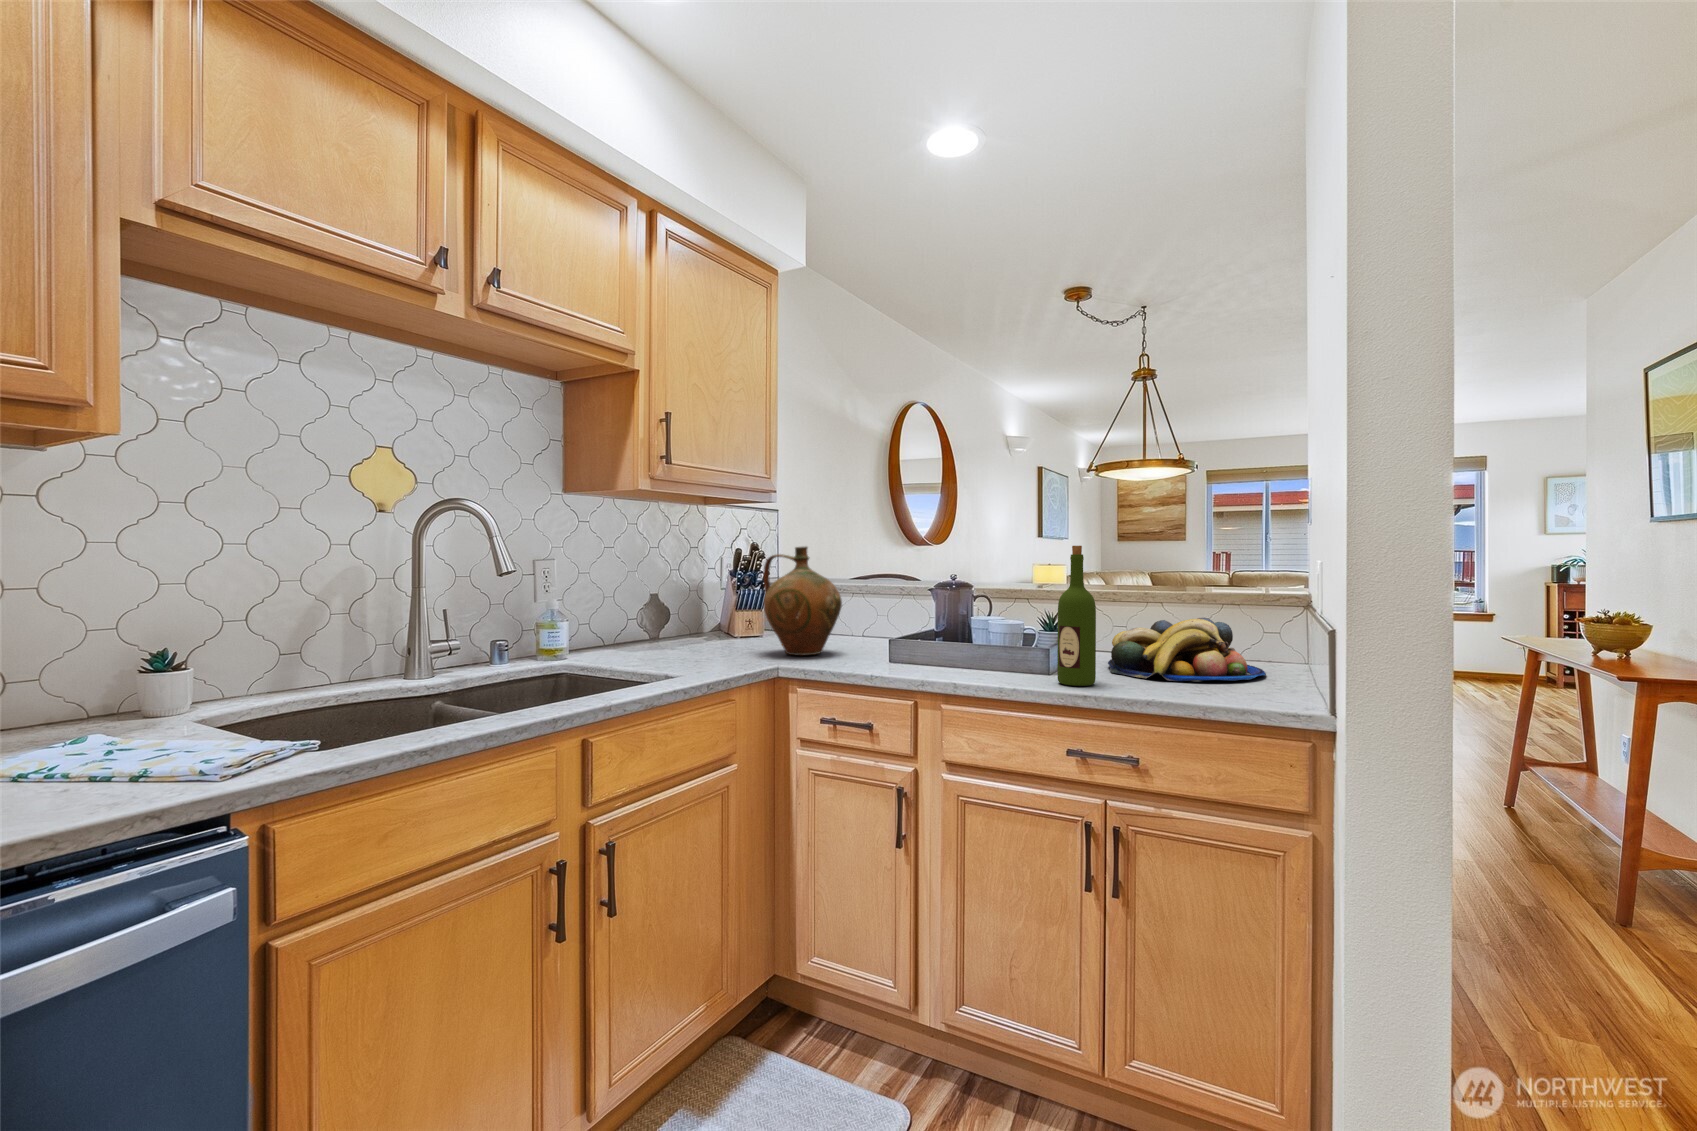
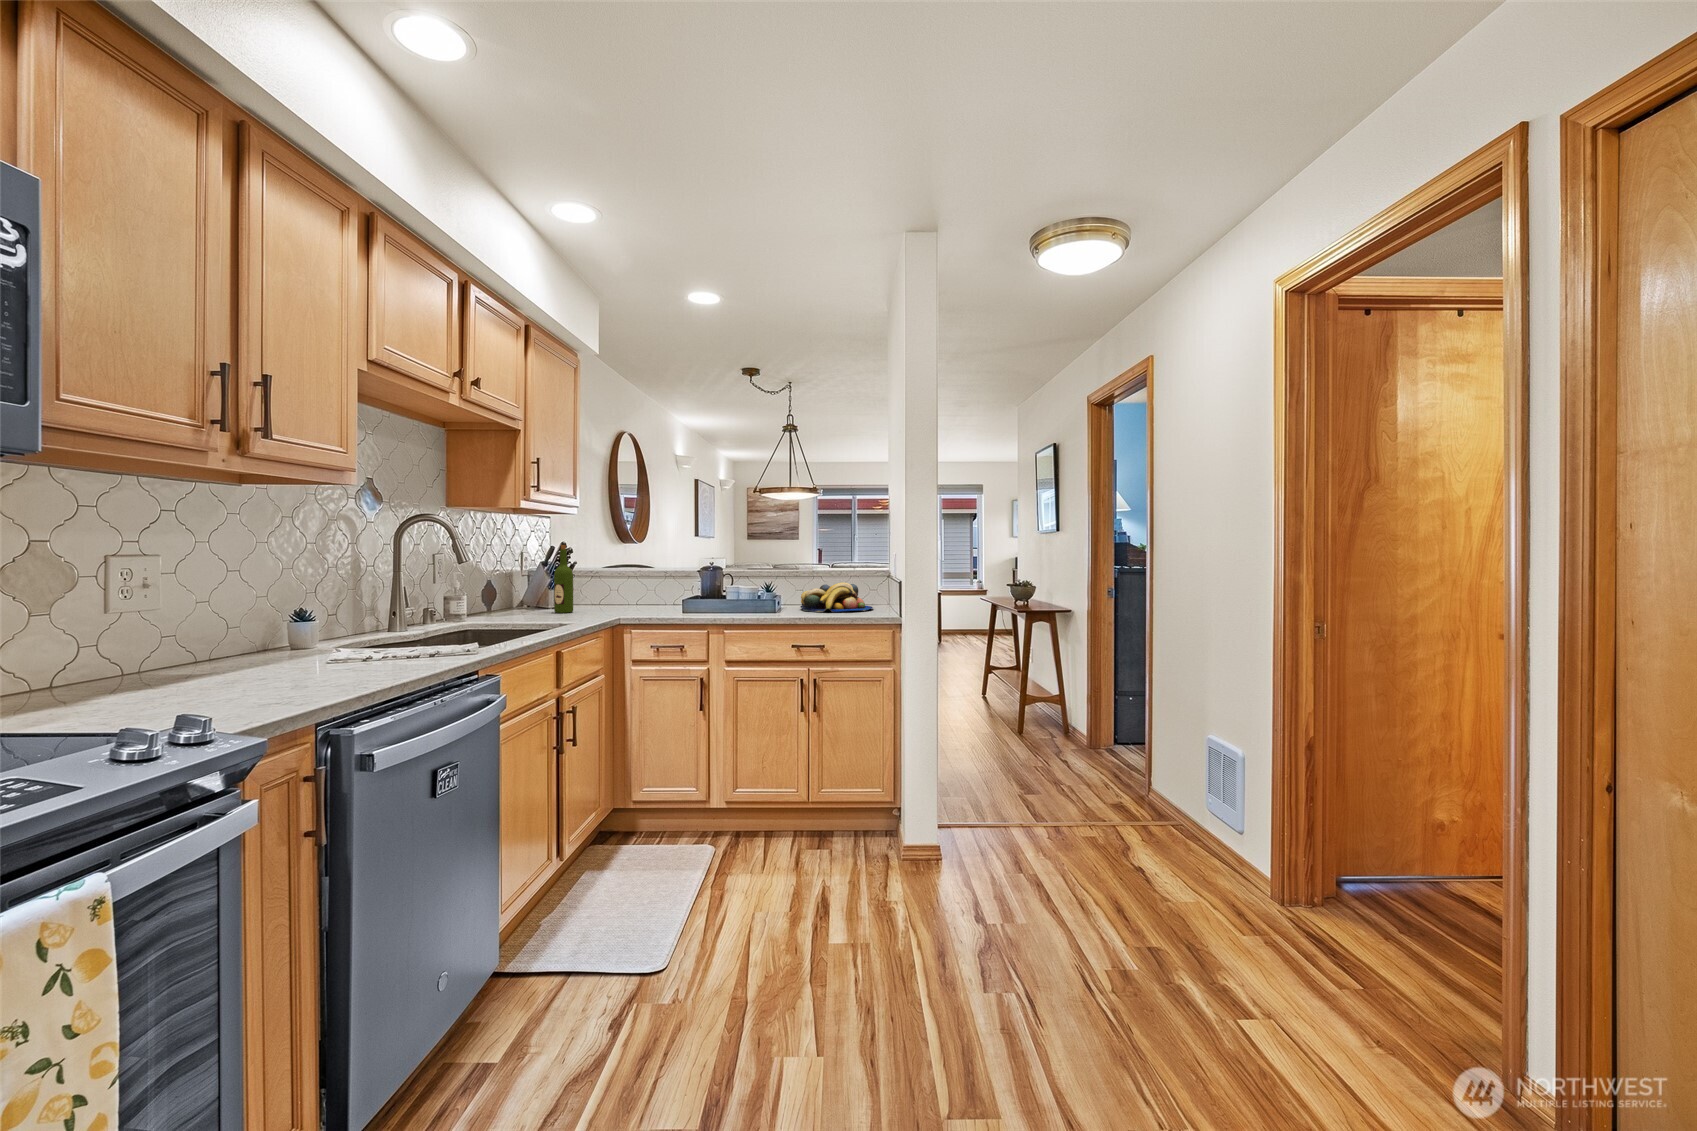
wine bottle: present [1057,546,1096,686] -> present [554,545,573,613]
ceramic jug: present [764,547,842,656] -> none [595,545,647,613]

